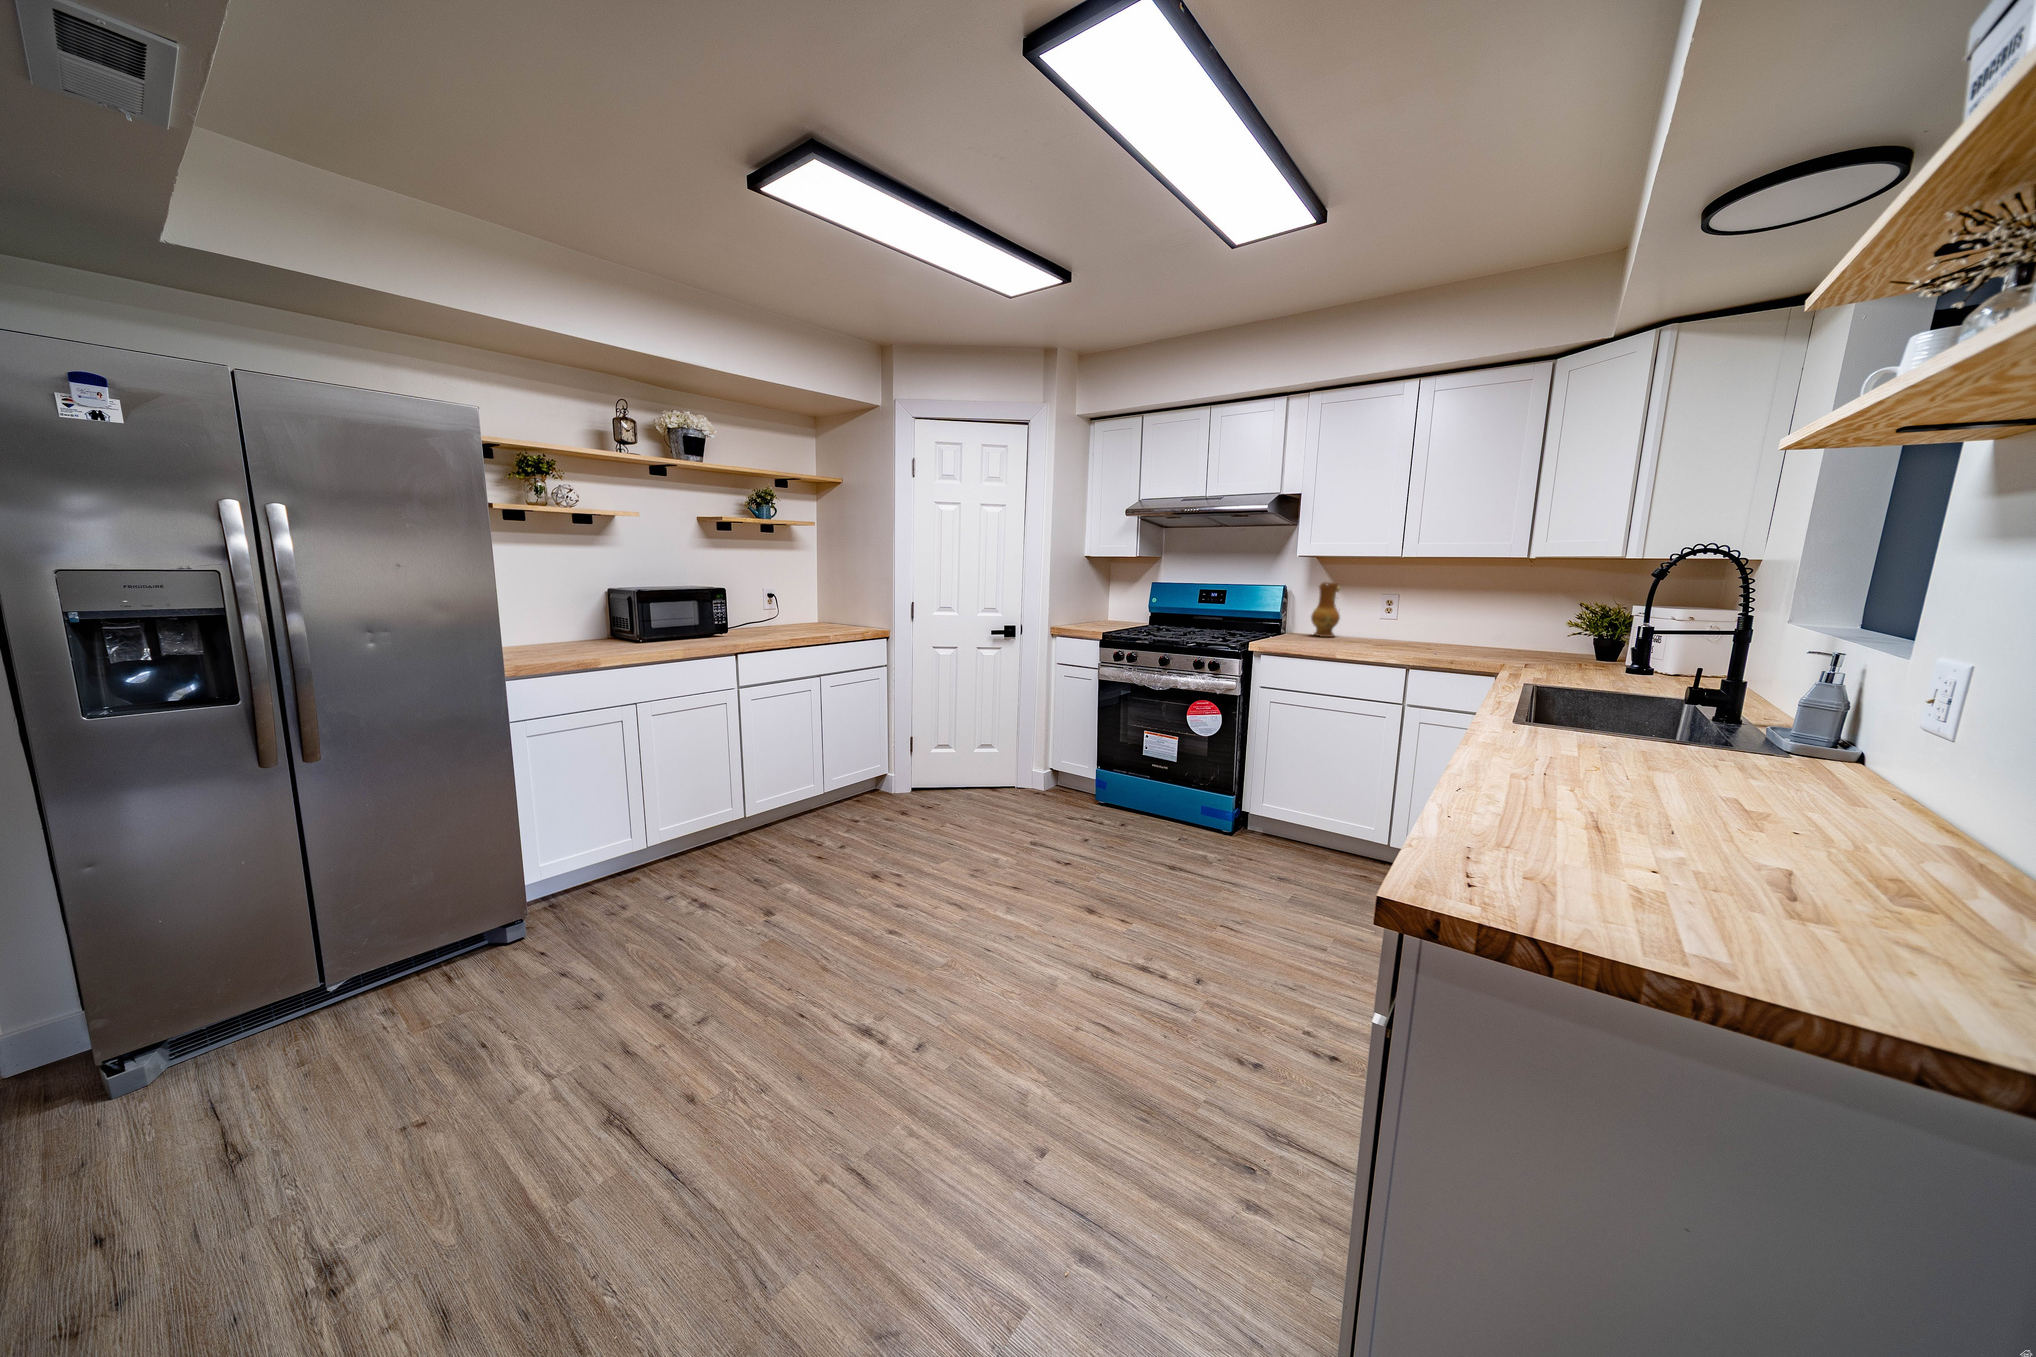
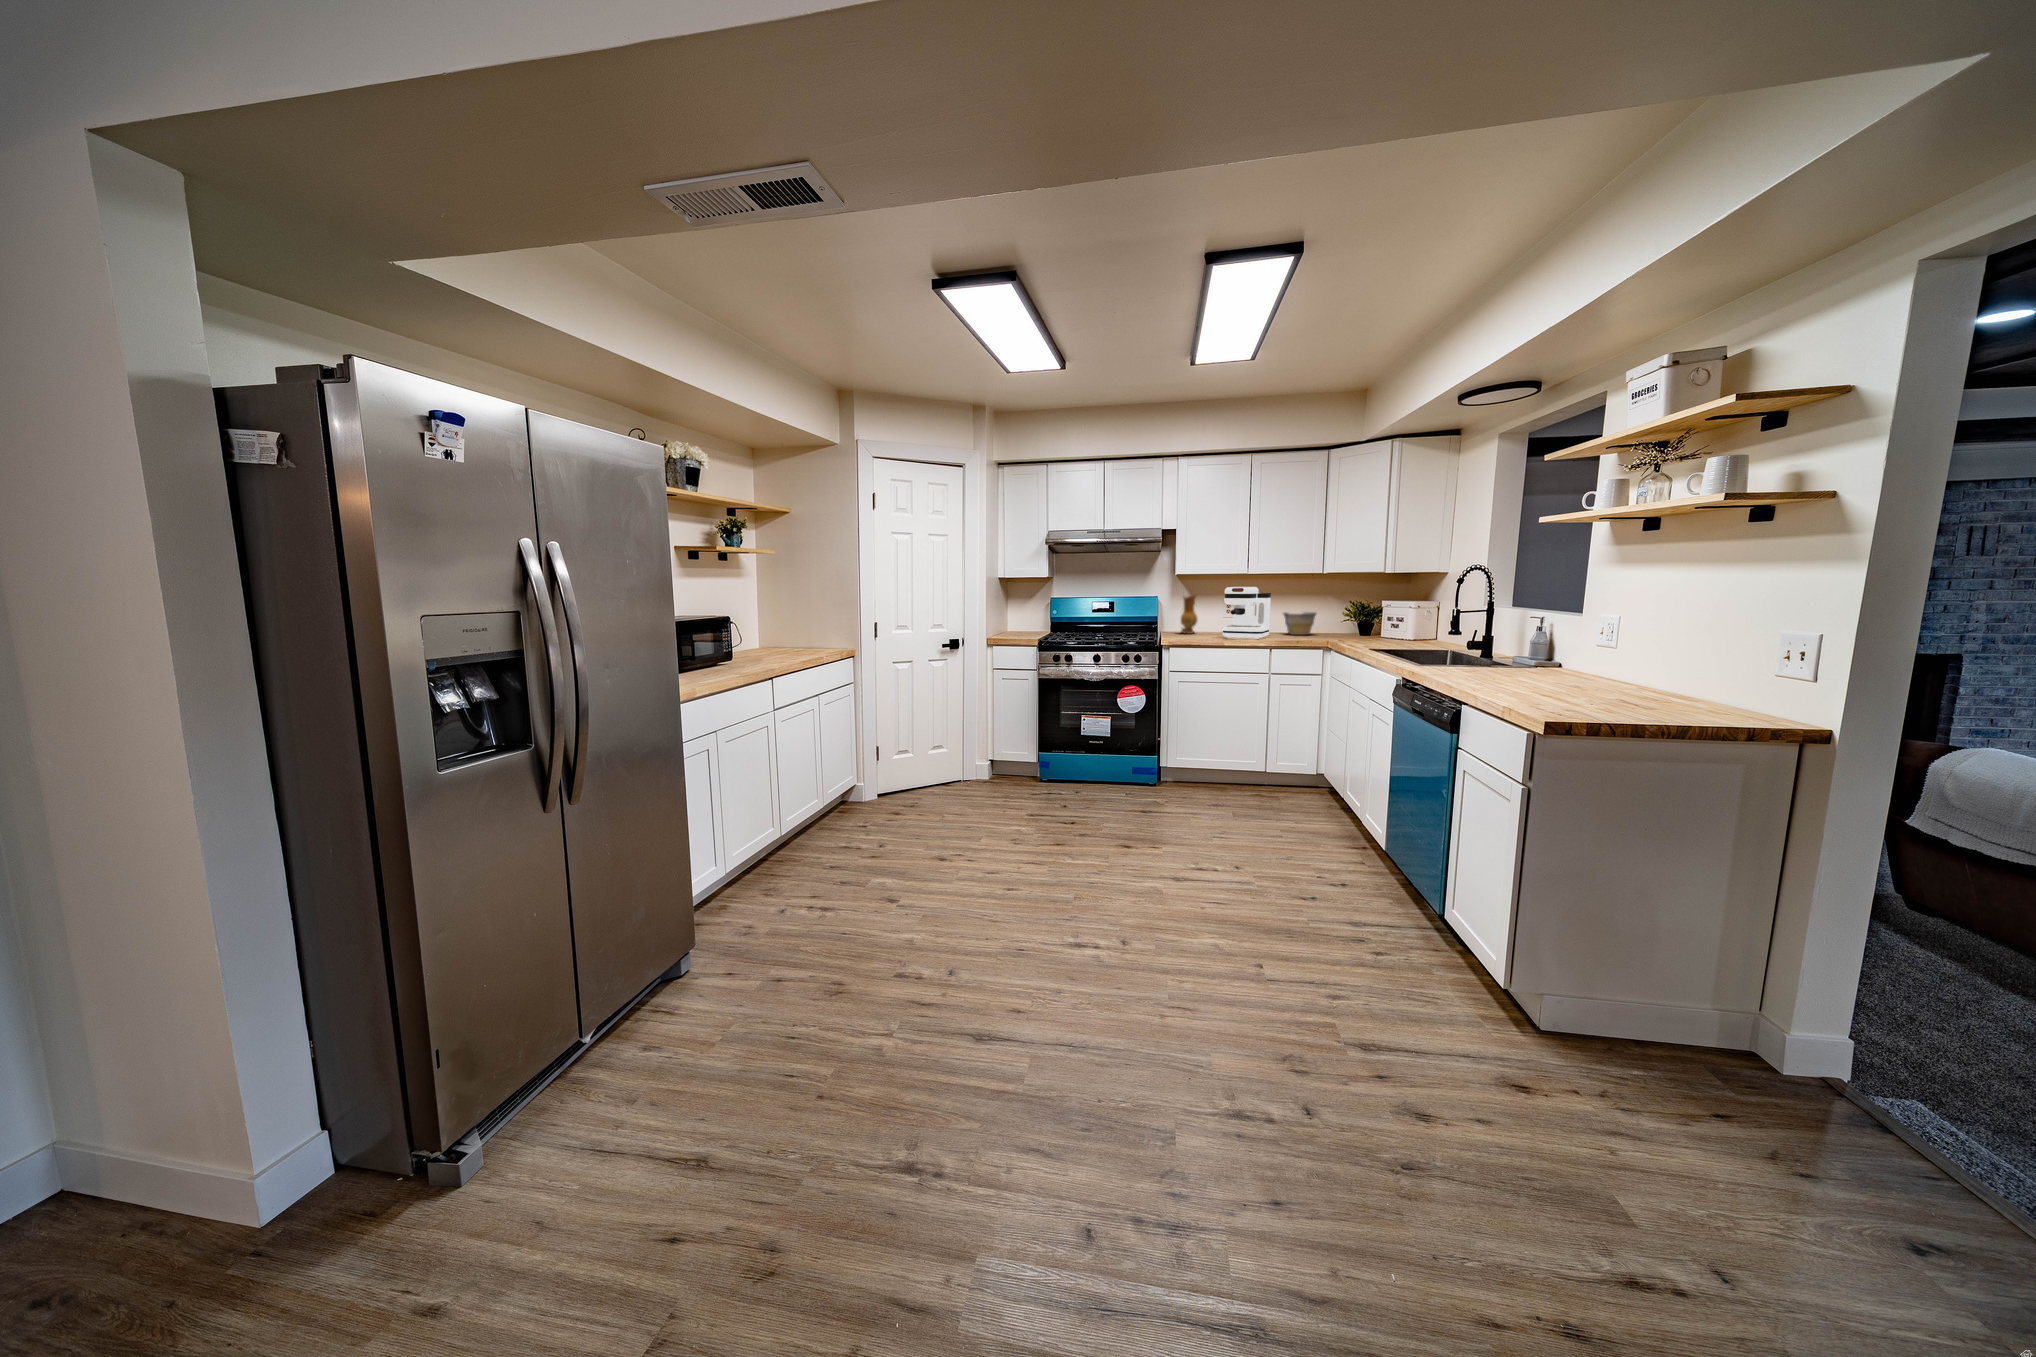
coffee maker: none [1351,575,1437,651] -> present [1223,587,1271,639]
bowl: none [1470,614,1529,650] -> present [1284,612,1317,635]

